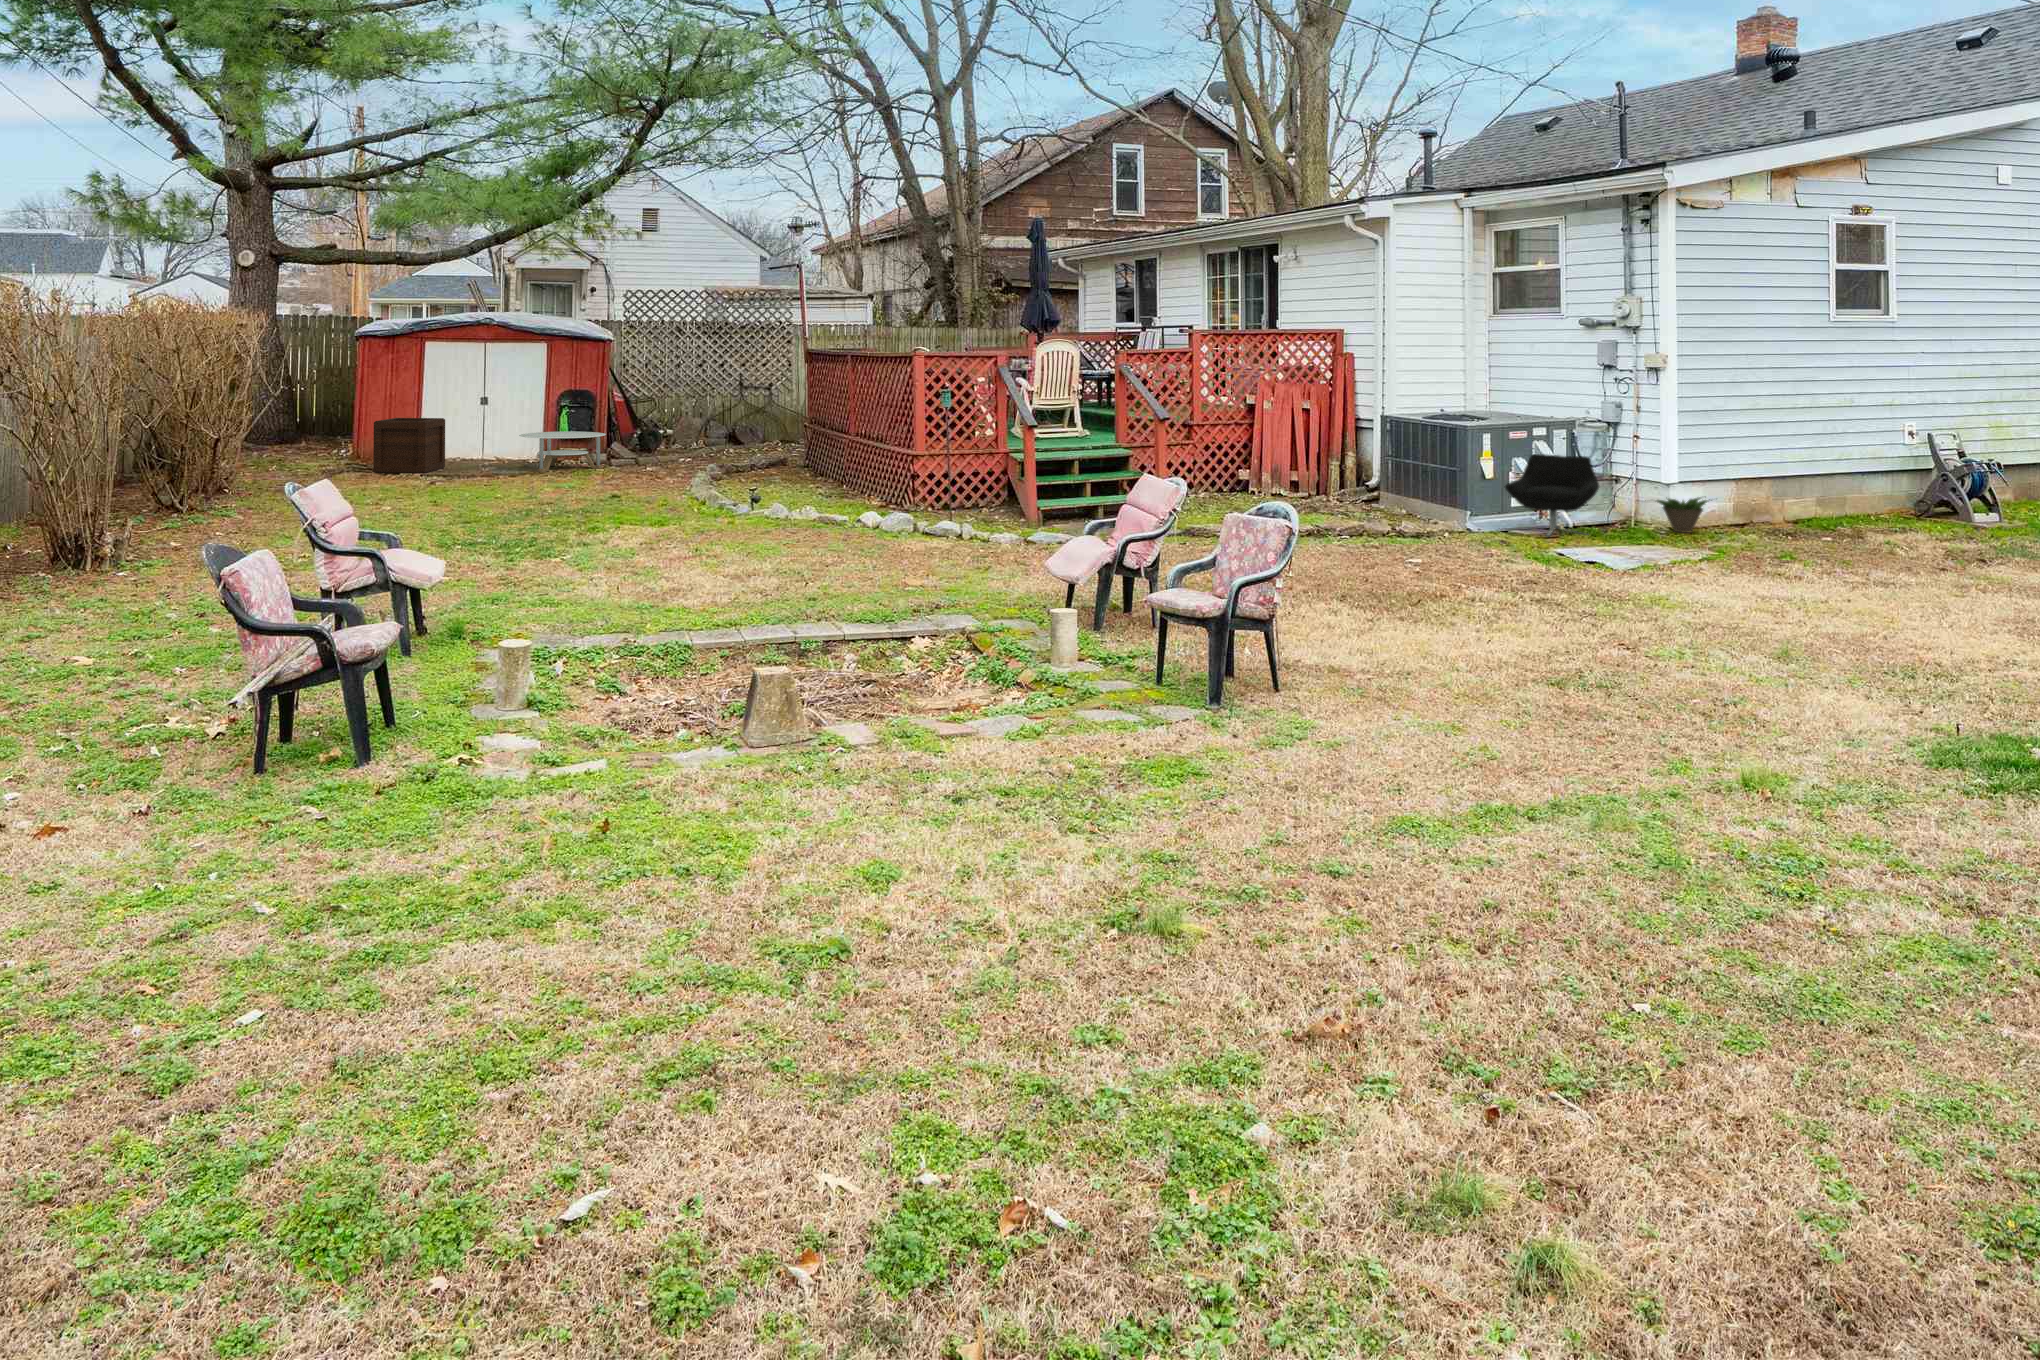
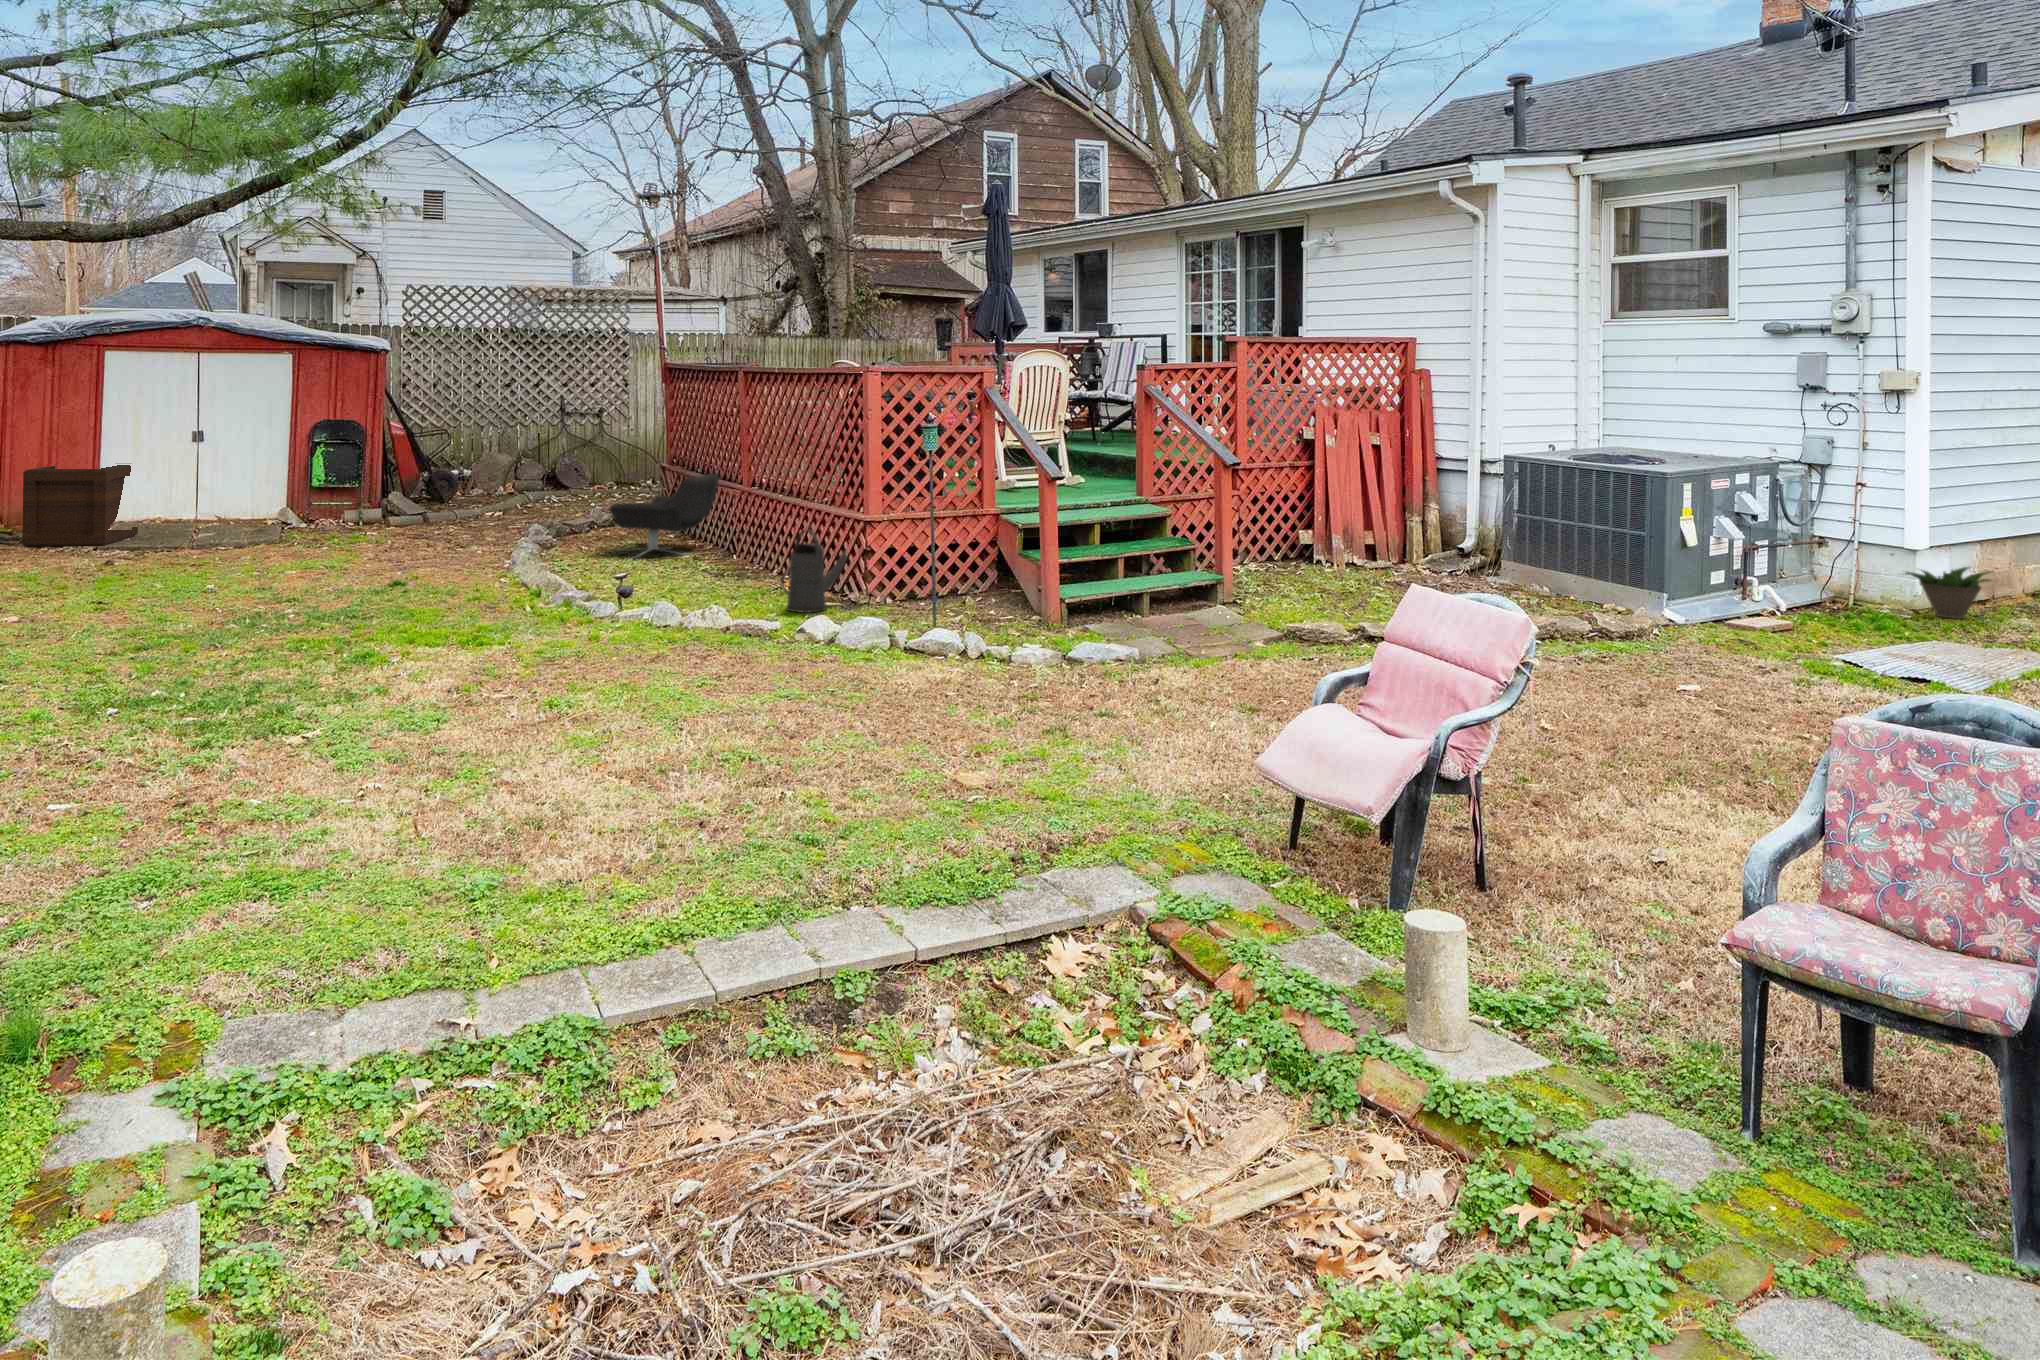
round table: present [519,431,606,472] -> none [252,479,381,540]
lounge chair: present [1504,454,1599,536] -> present [610,474,719,557]
watering can: none [852,459,907,514] -> present [780,529,847,613]

